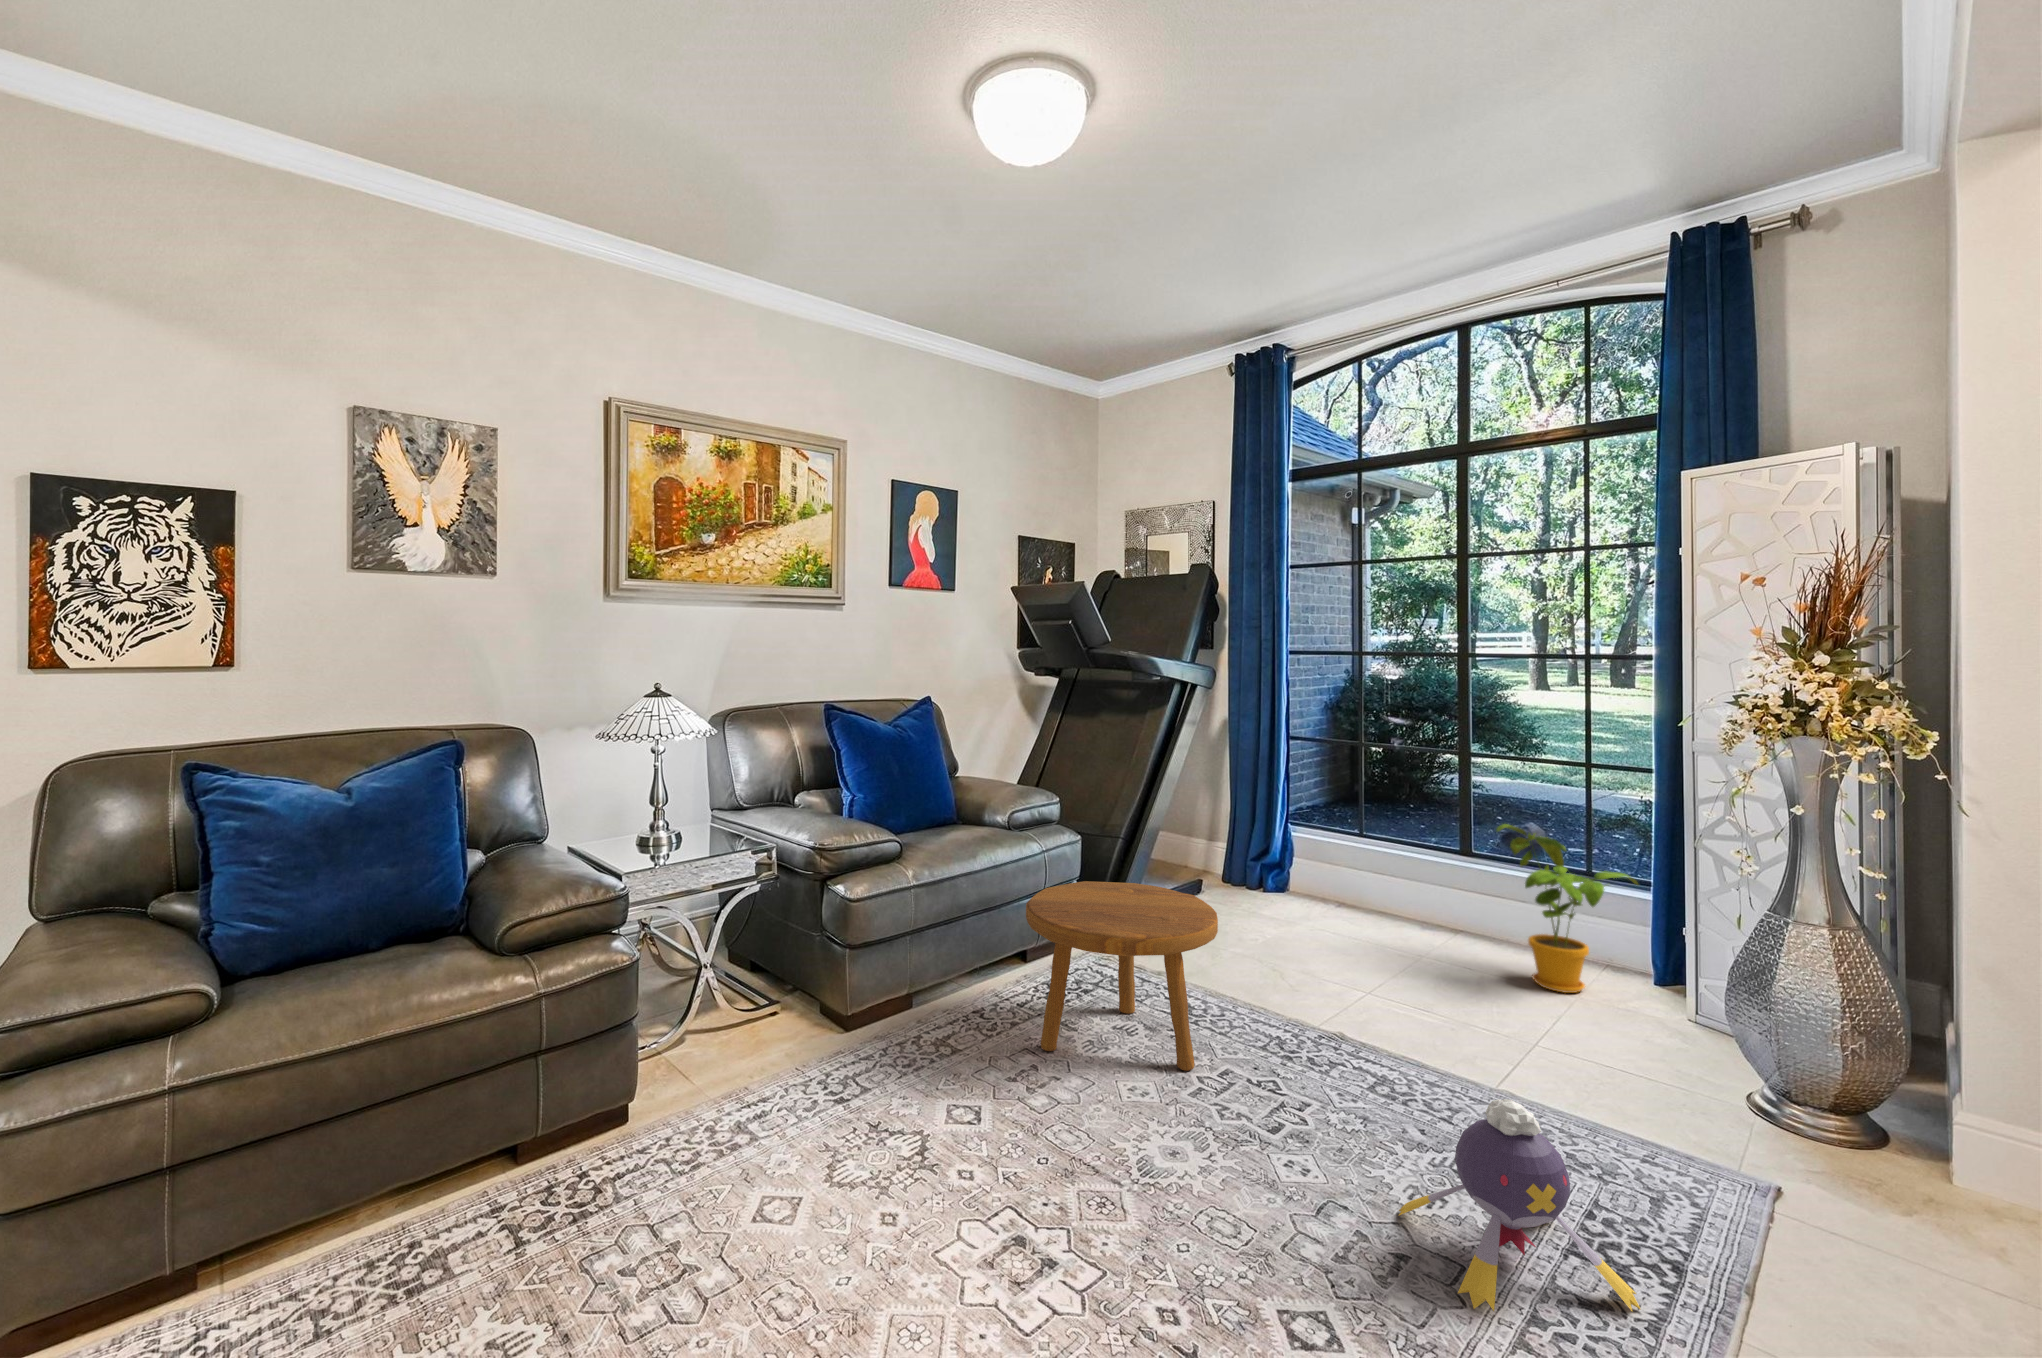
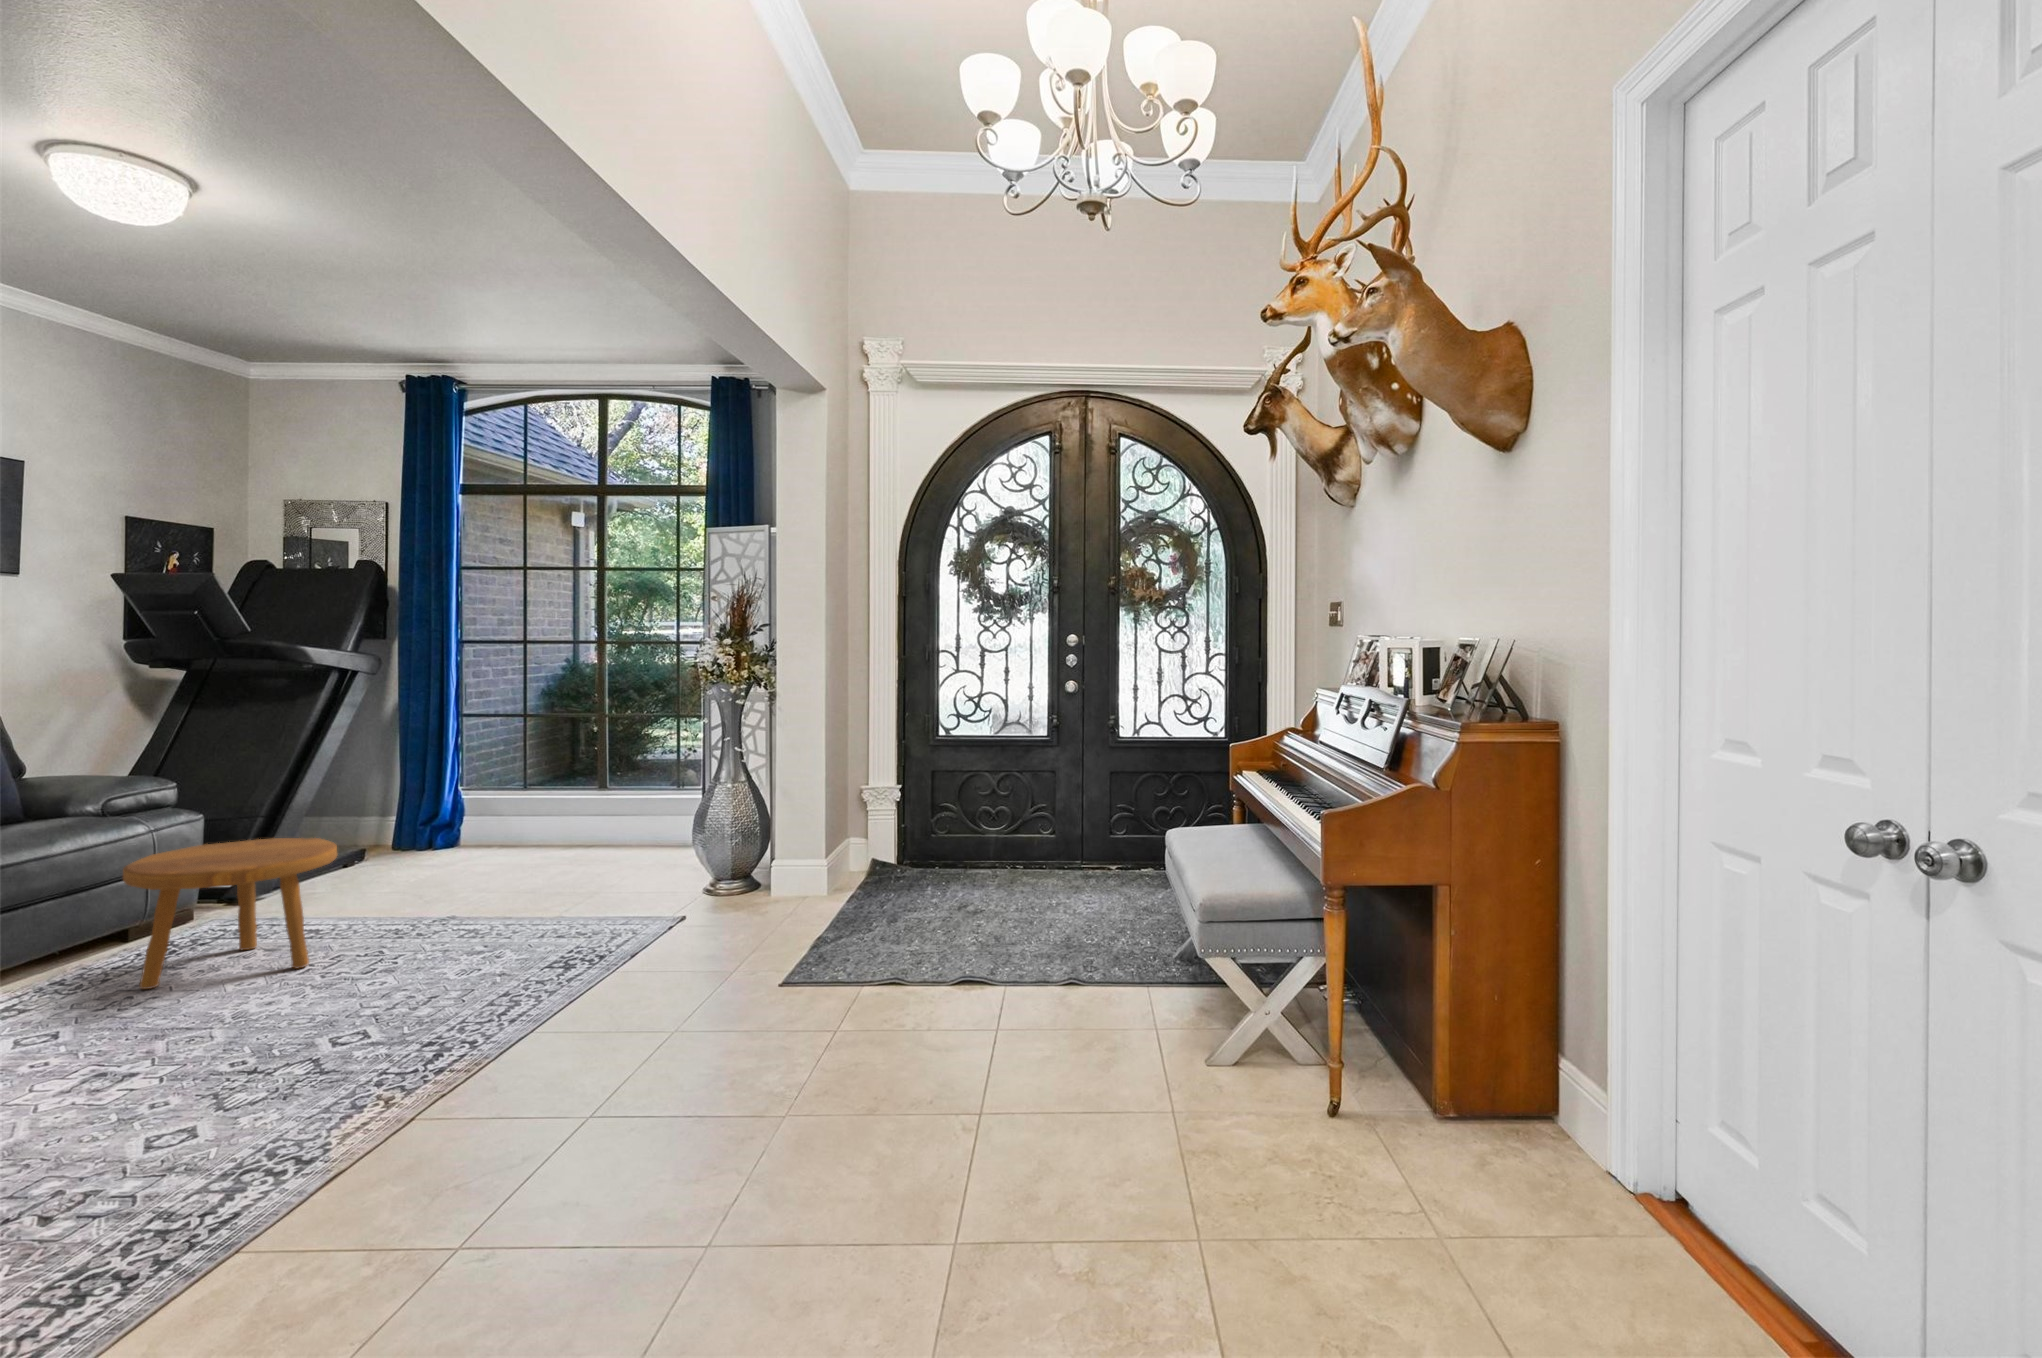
house plant: present [1496,824,1638,993] -> none [602,761,691,868]
plush toy: present [1399,1099,1640,1311] -> none [446,900,578,1013]

